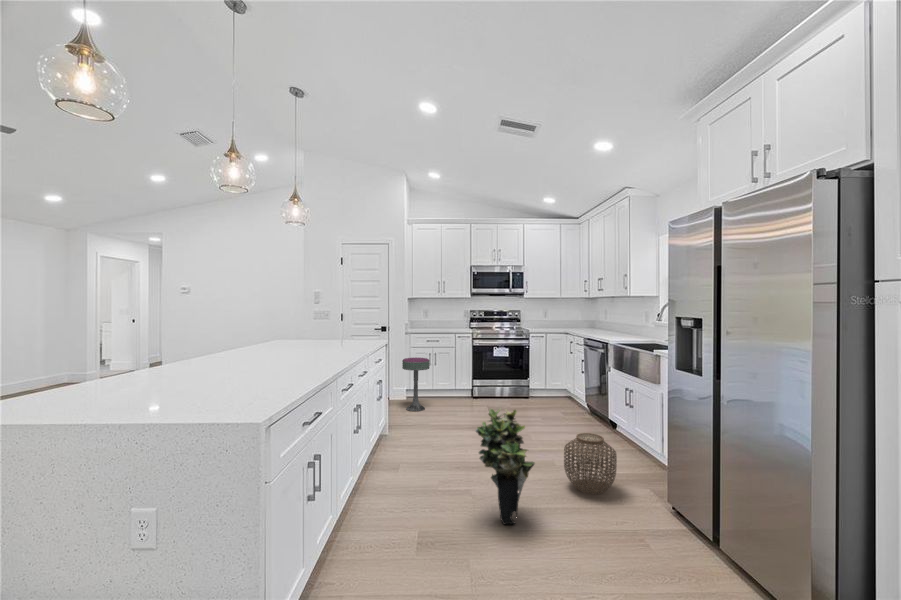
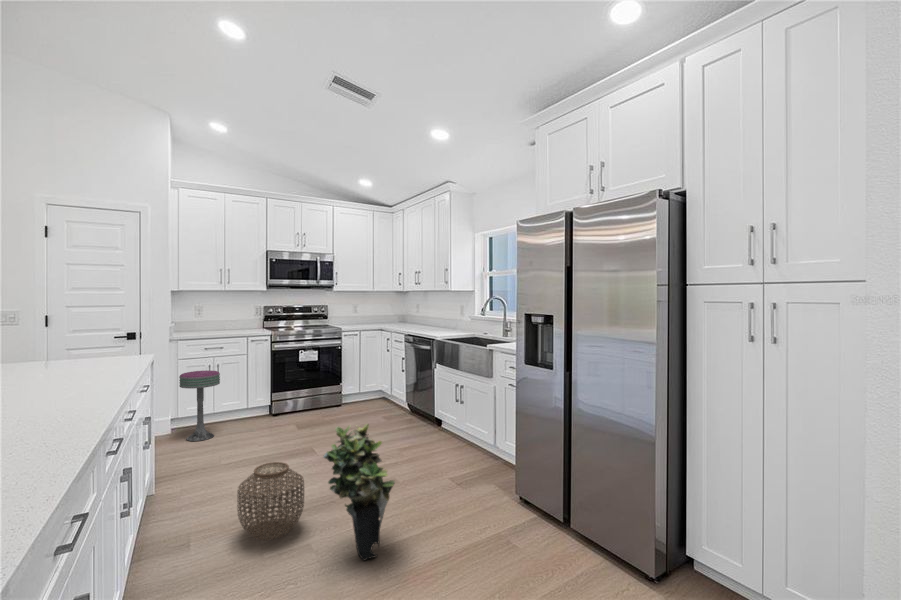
woven basket: present [564,433,617,494] -> present [237,462,304,540]

